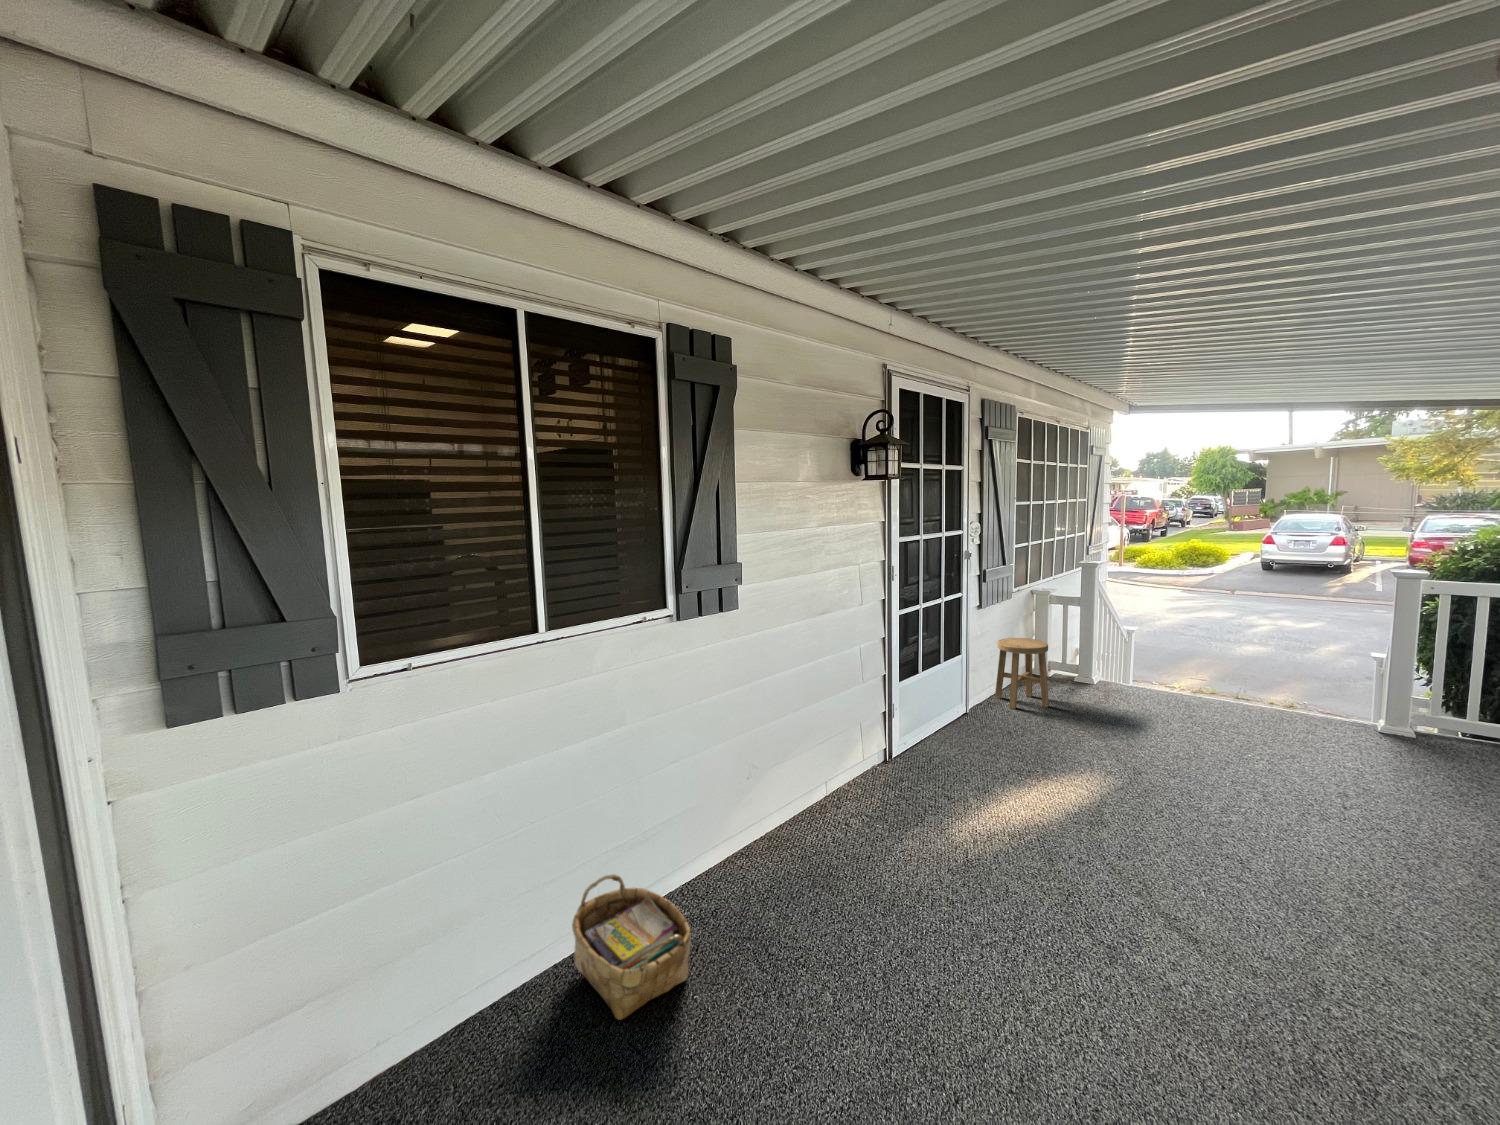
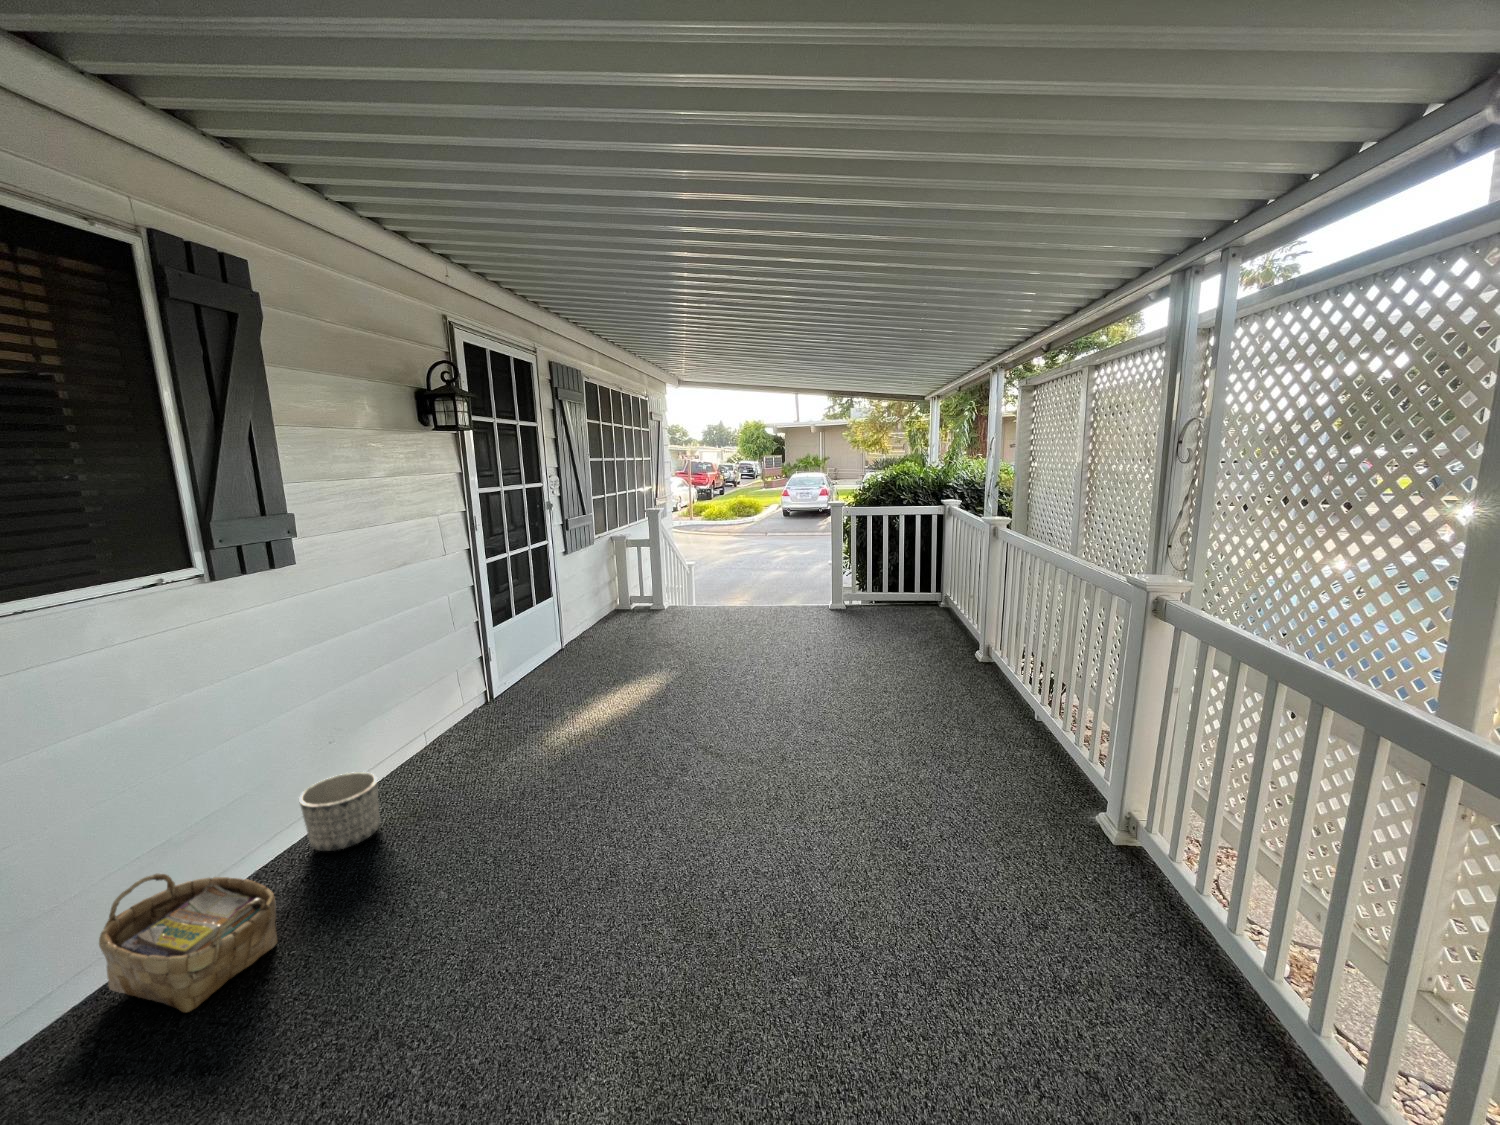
stool: present [995,638,1049,709] -> none [584,578,632,640]
planter: none [719,814,783,891] -> present [299,772,380,851]

